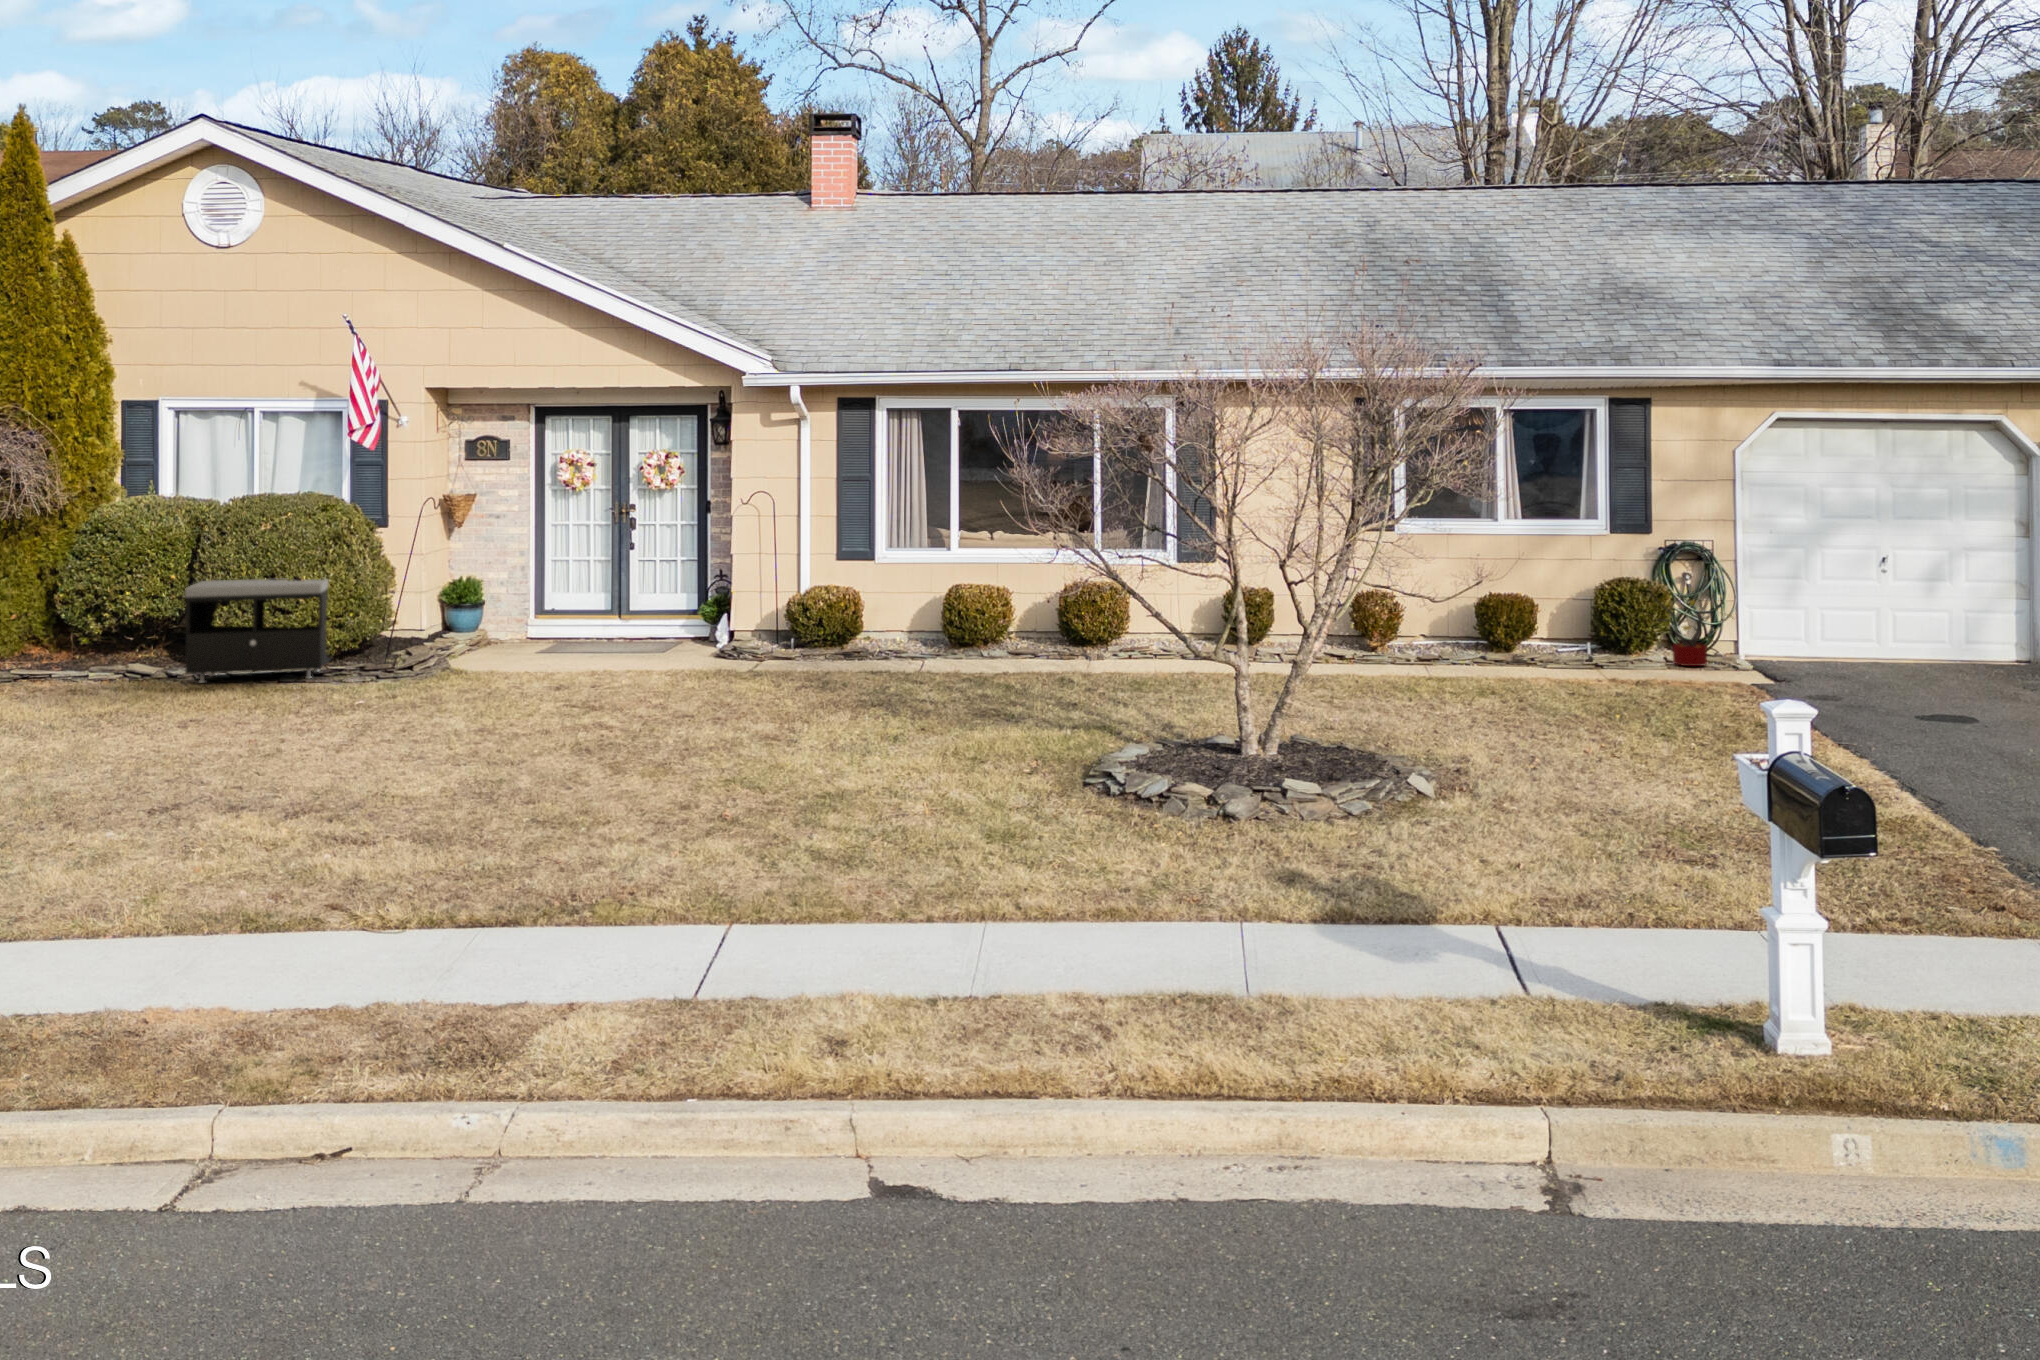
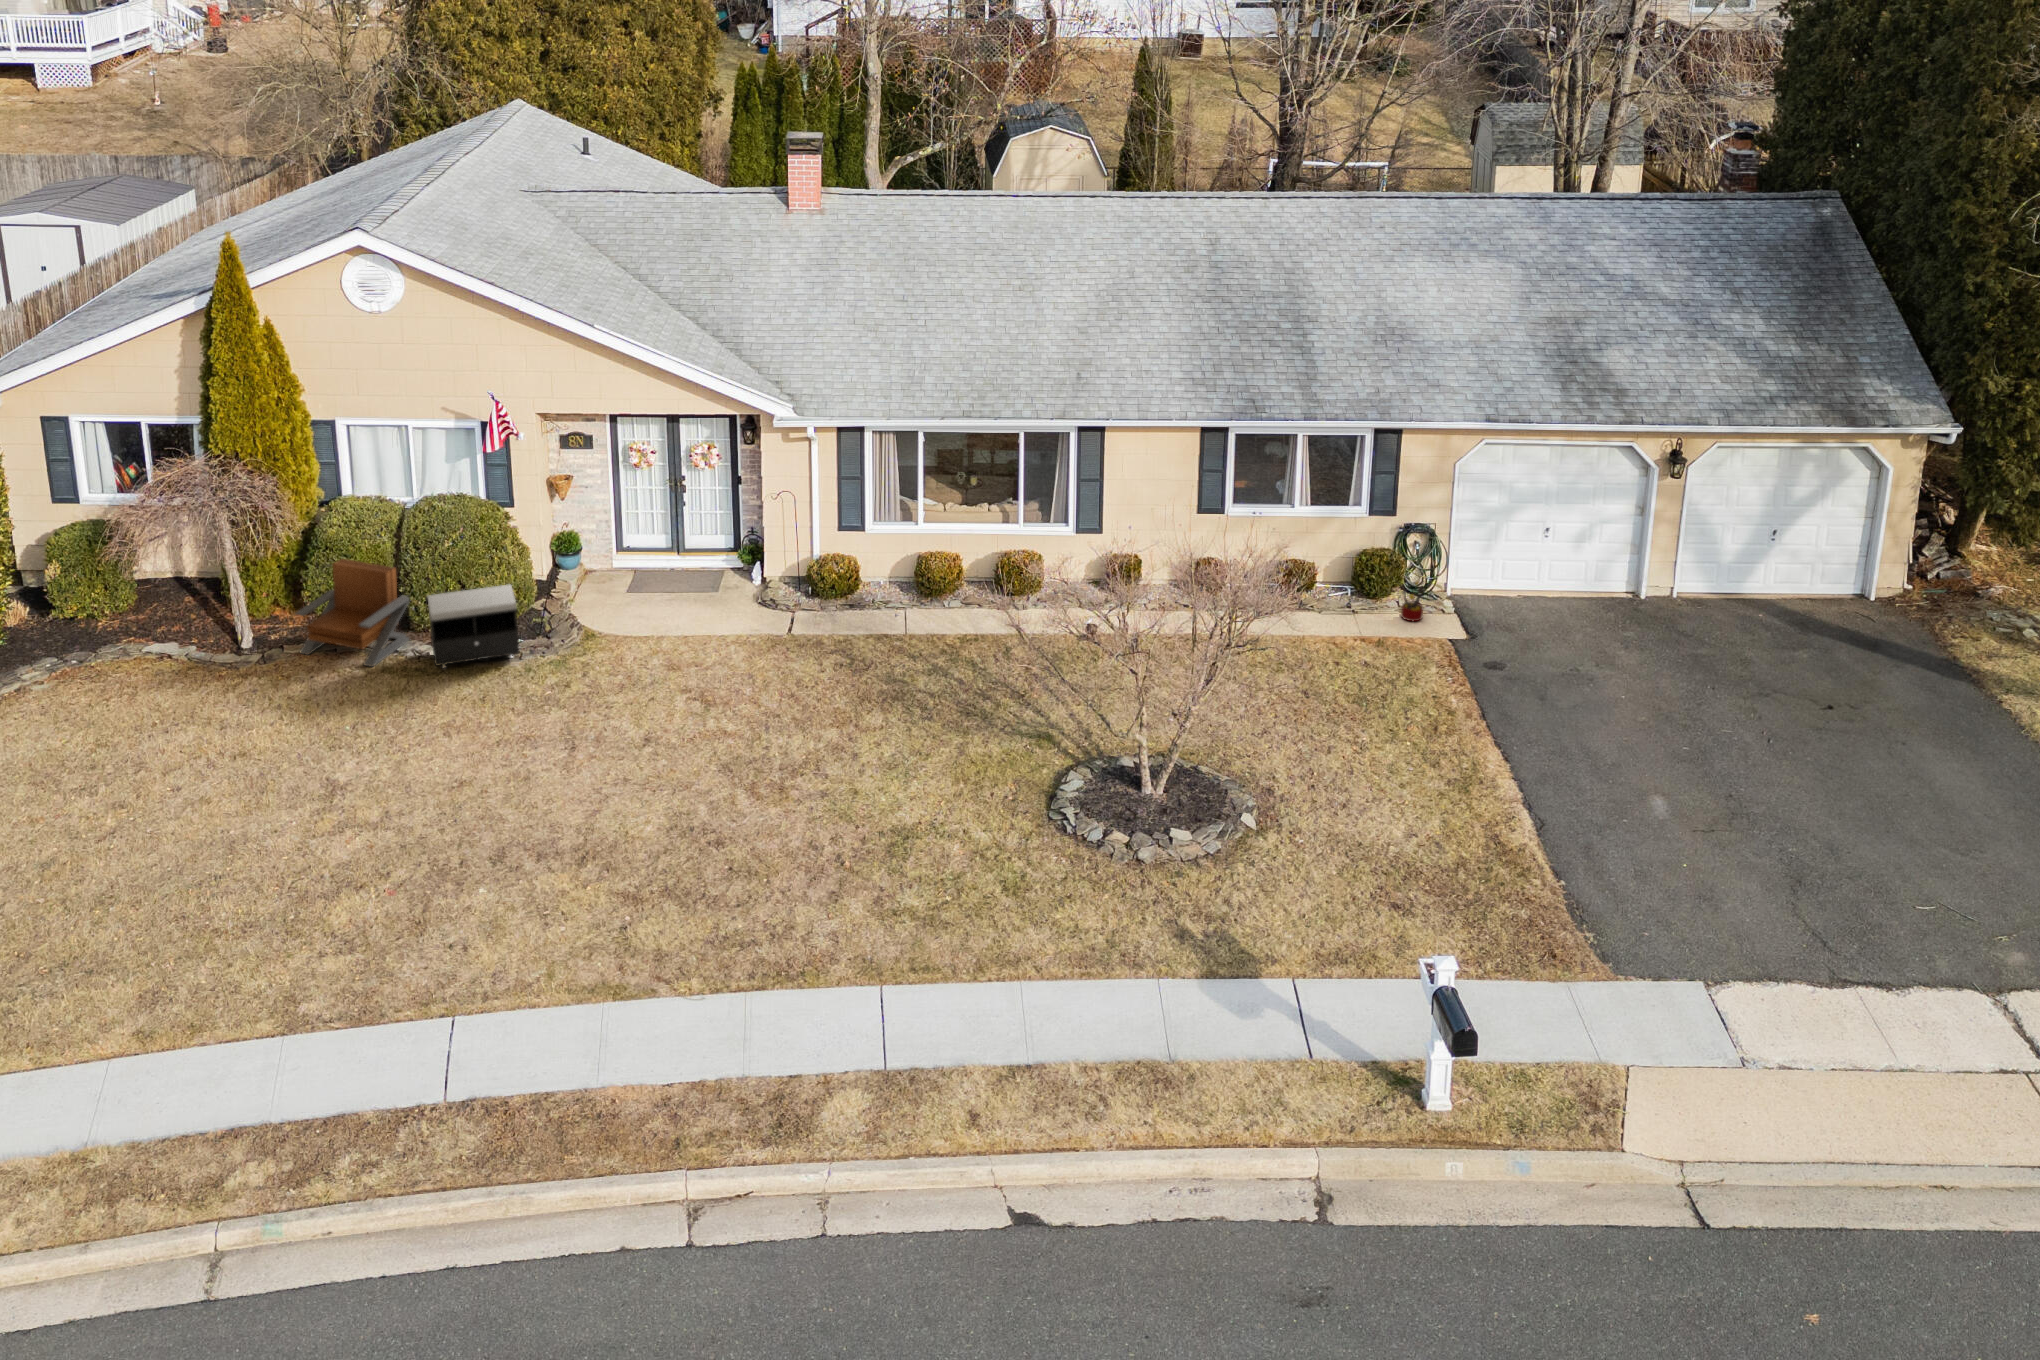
lounge chair: none [10,552,193,681] -> present [295,559,409,667]

